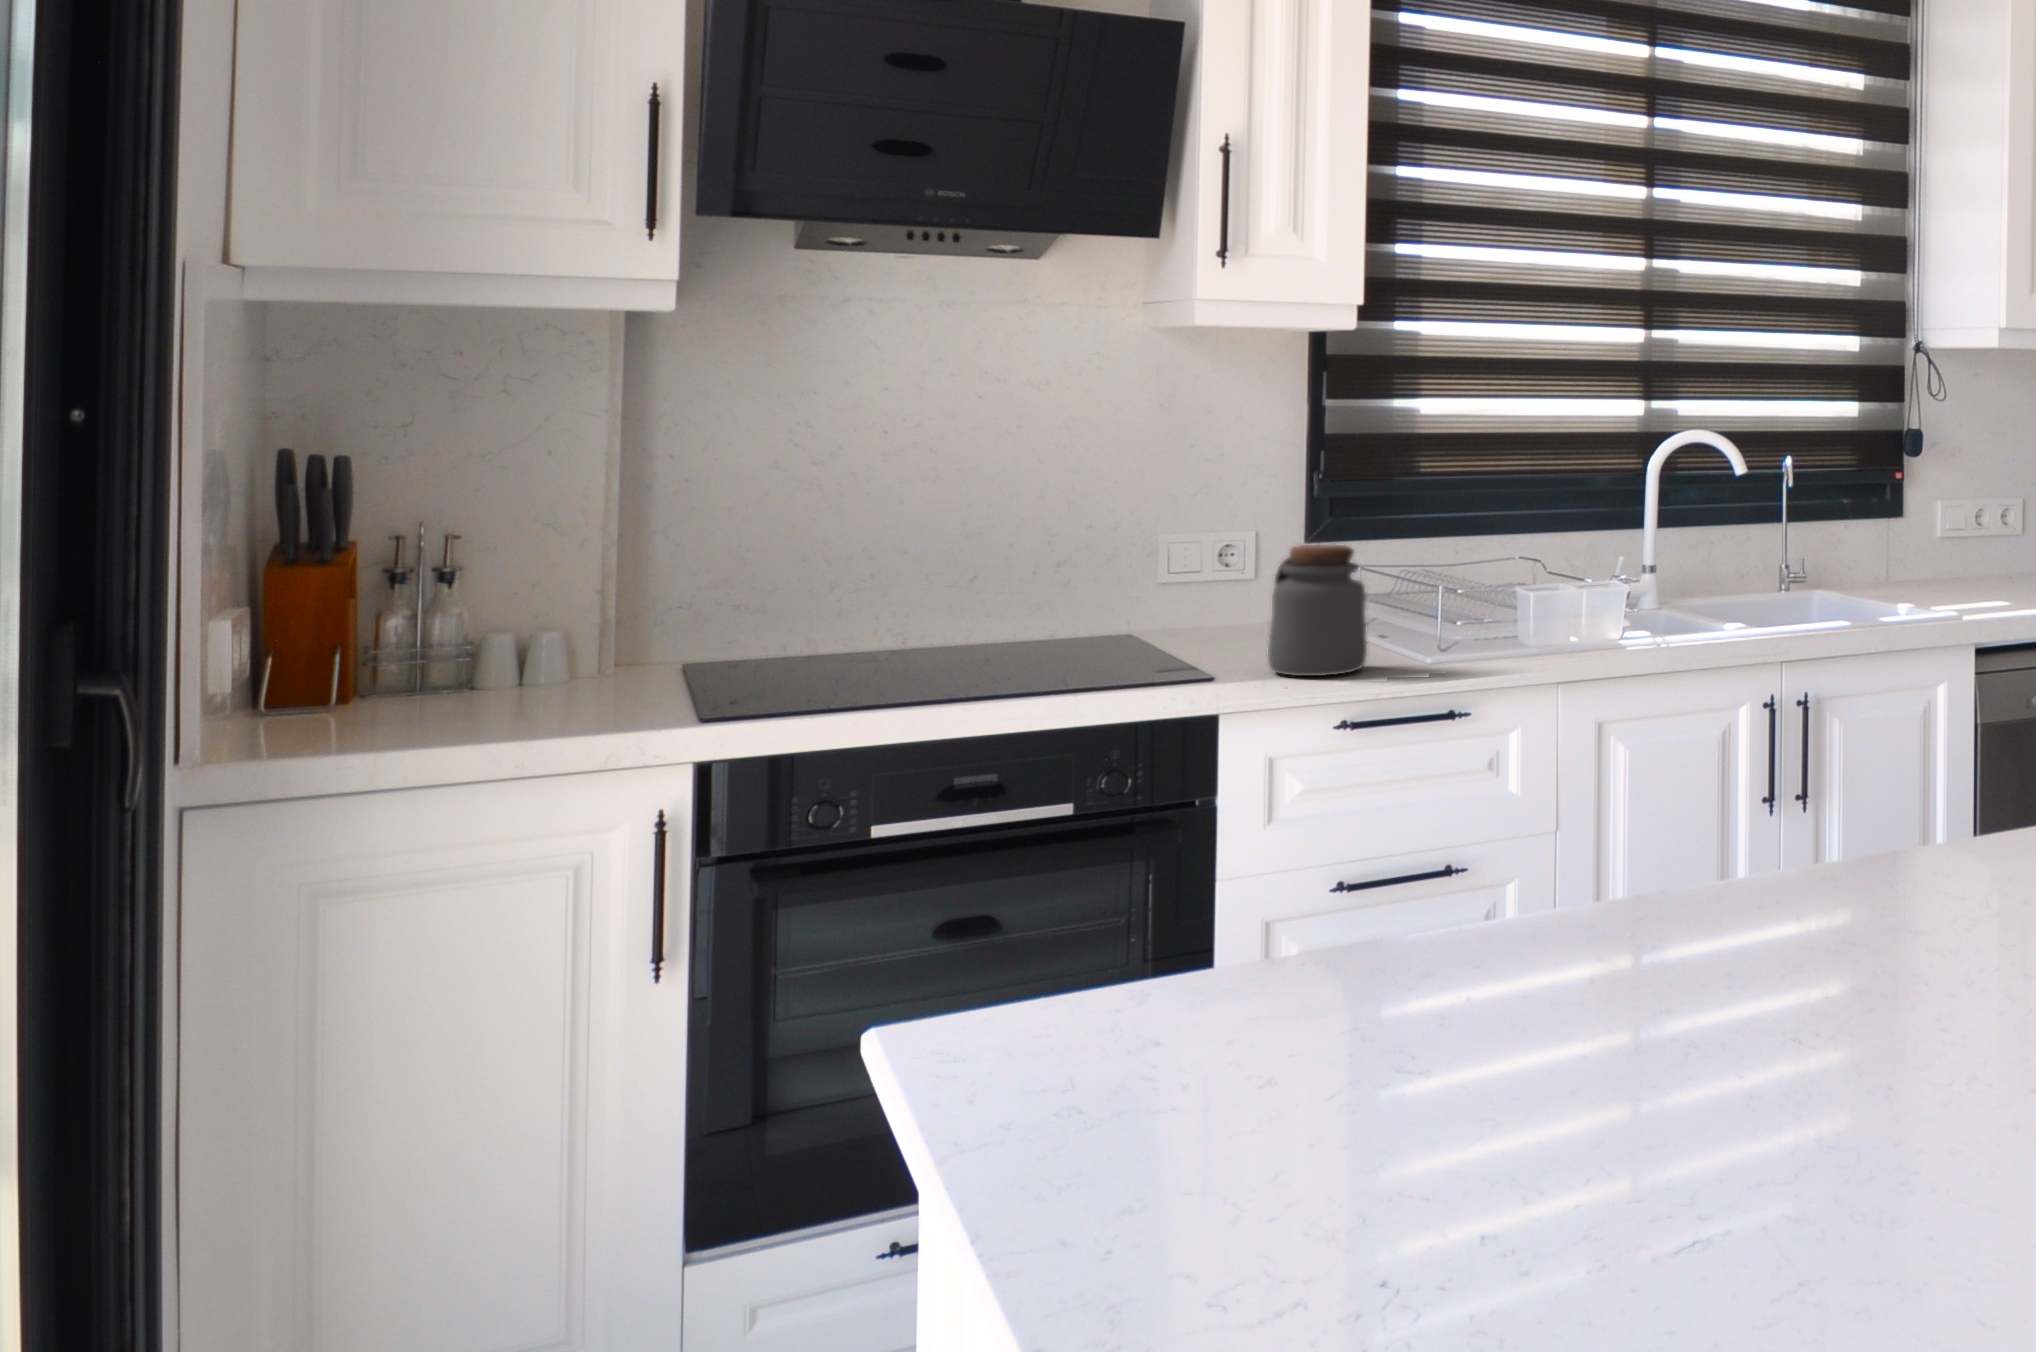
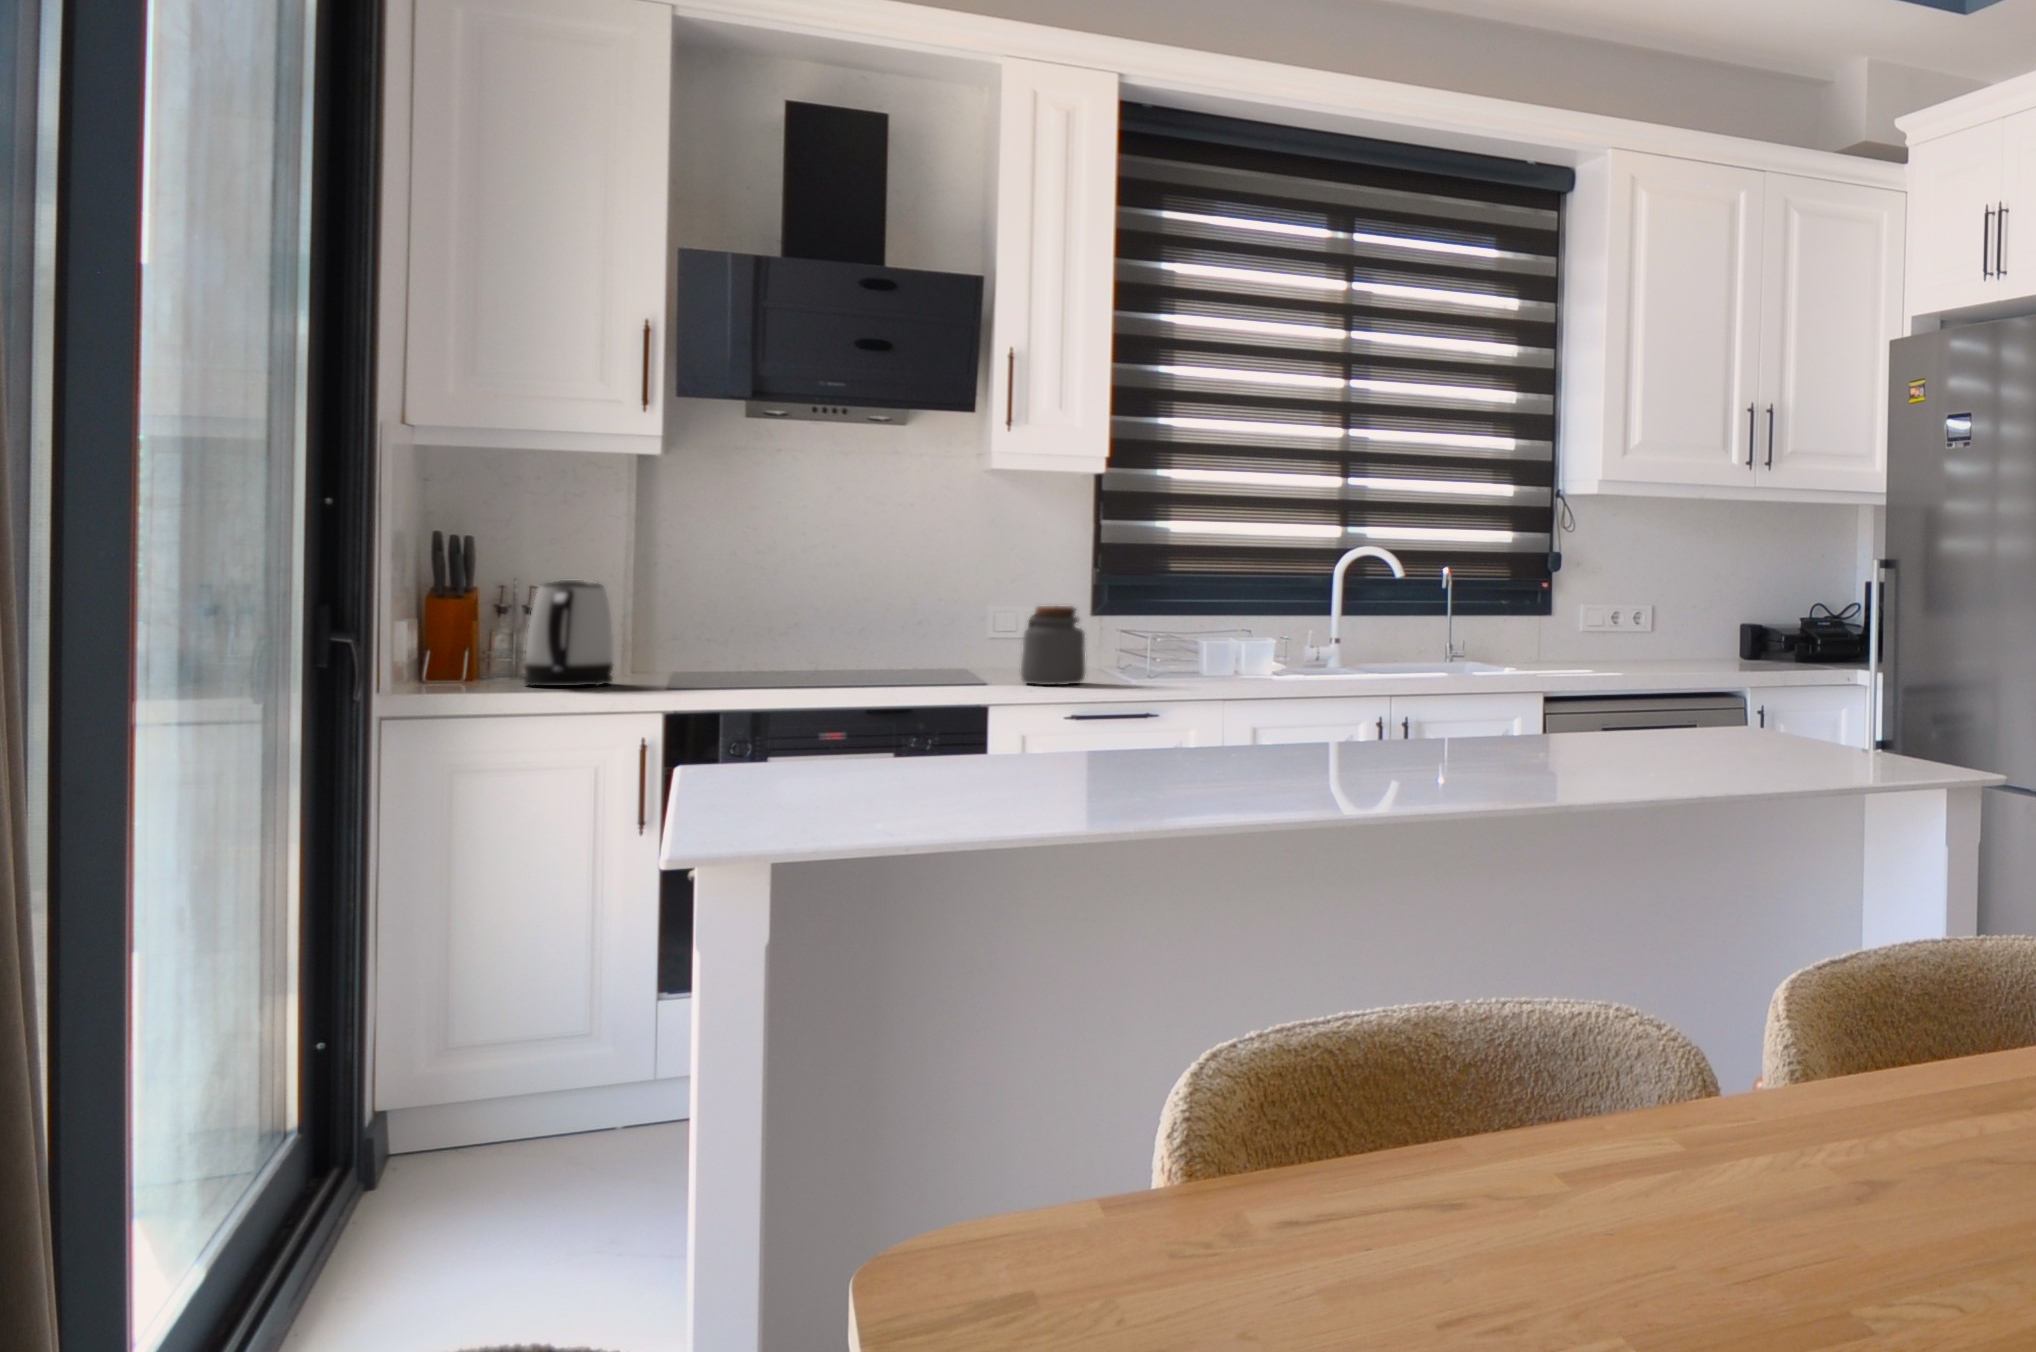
kettle: none [450,532,607,723] -> present [524,580,613,686]

